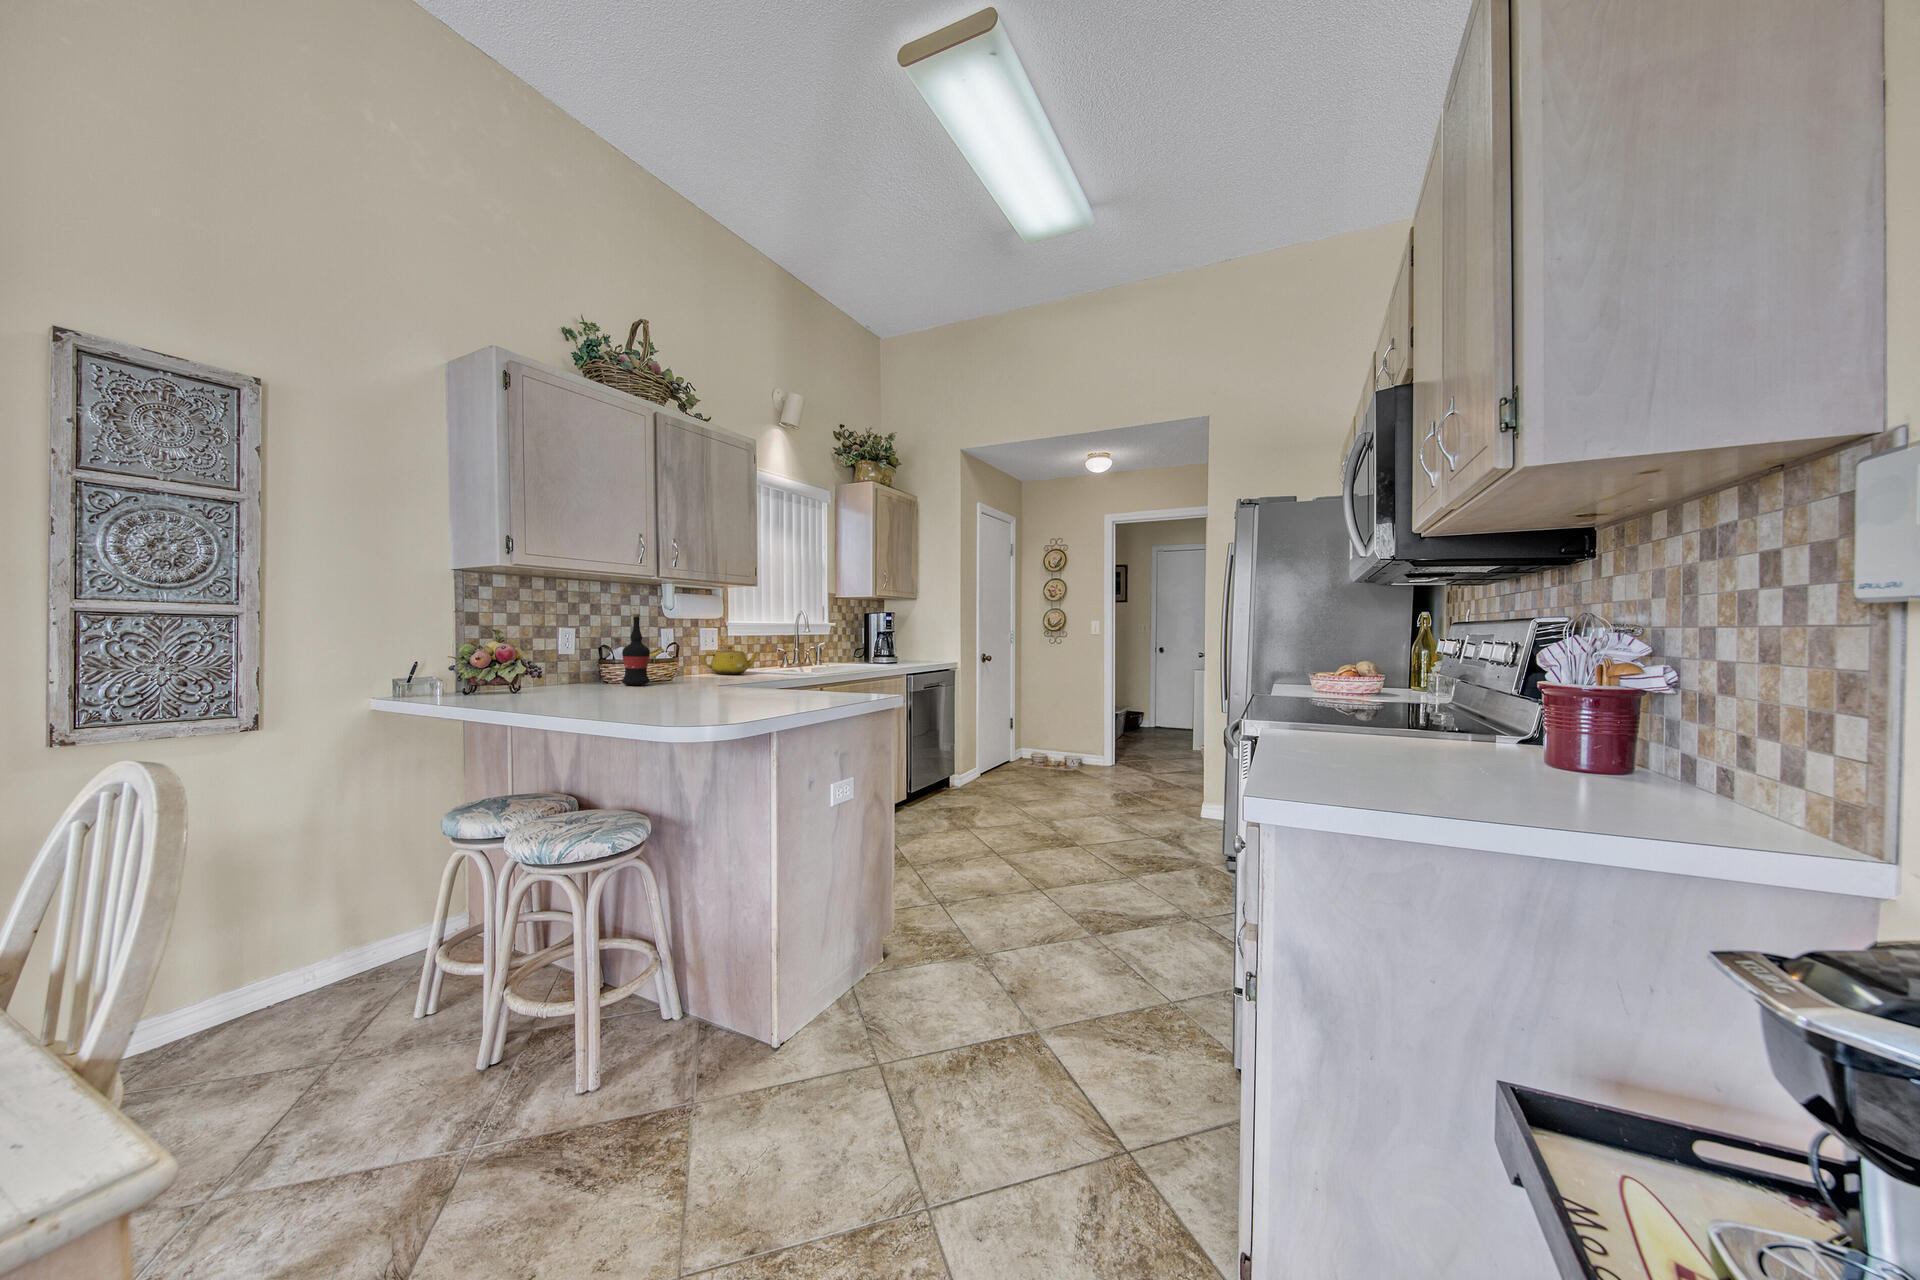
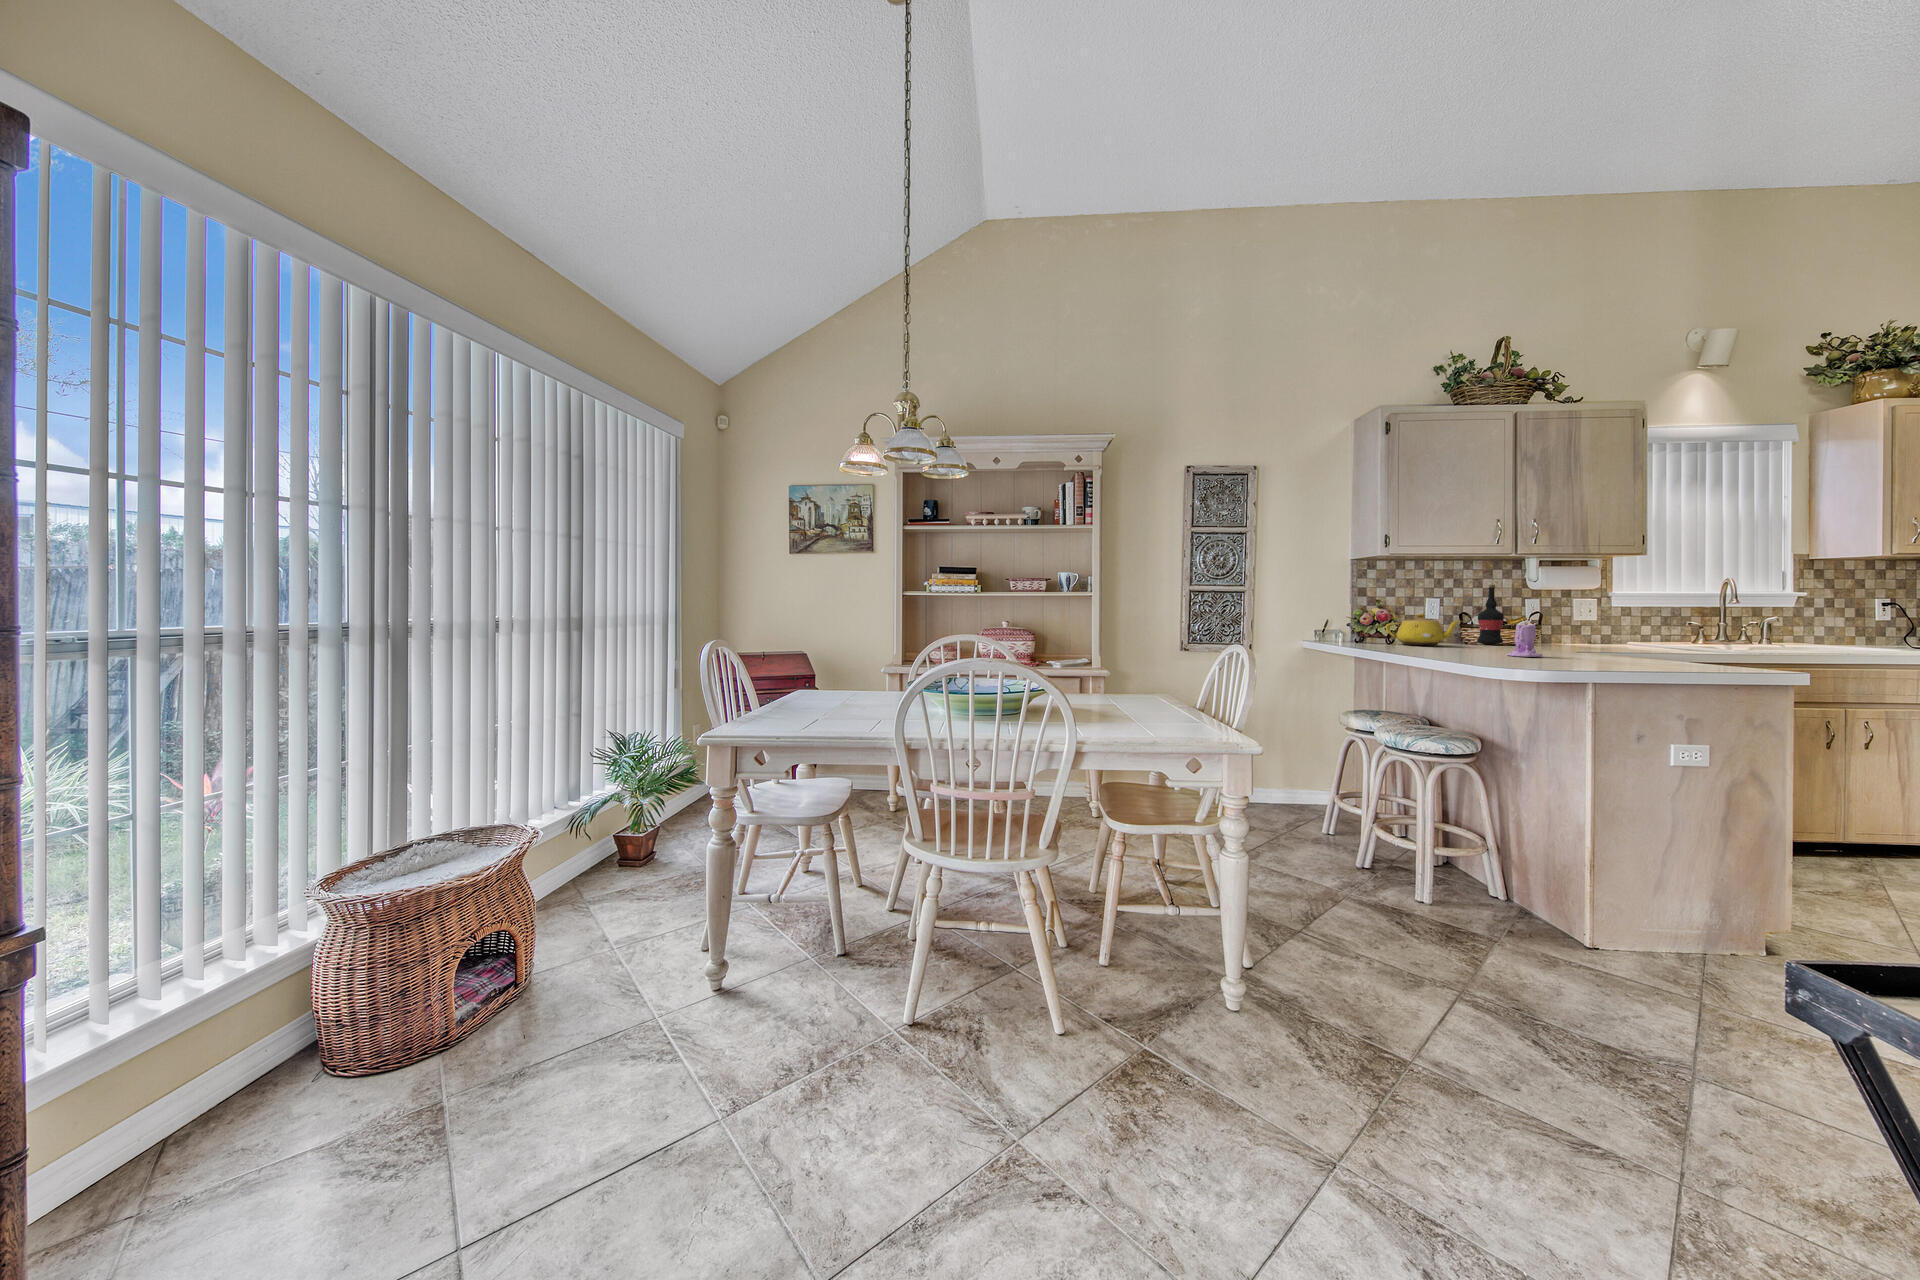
teapot: present [702,646,759,674] -> present [1386,614,1461,645]
candle: none [683,666,719,713] -> present [1507,621,1543,657]

